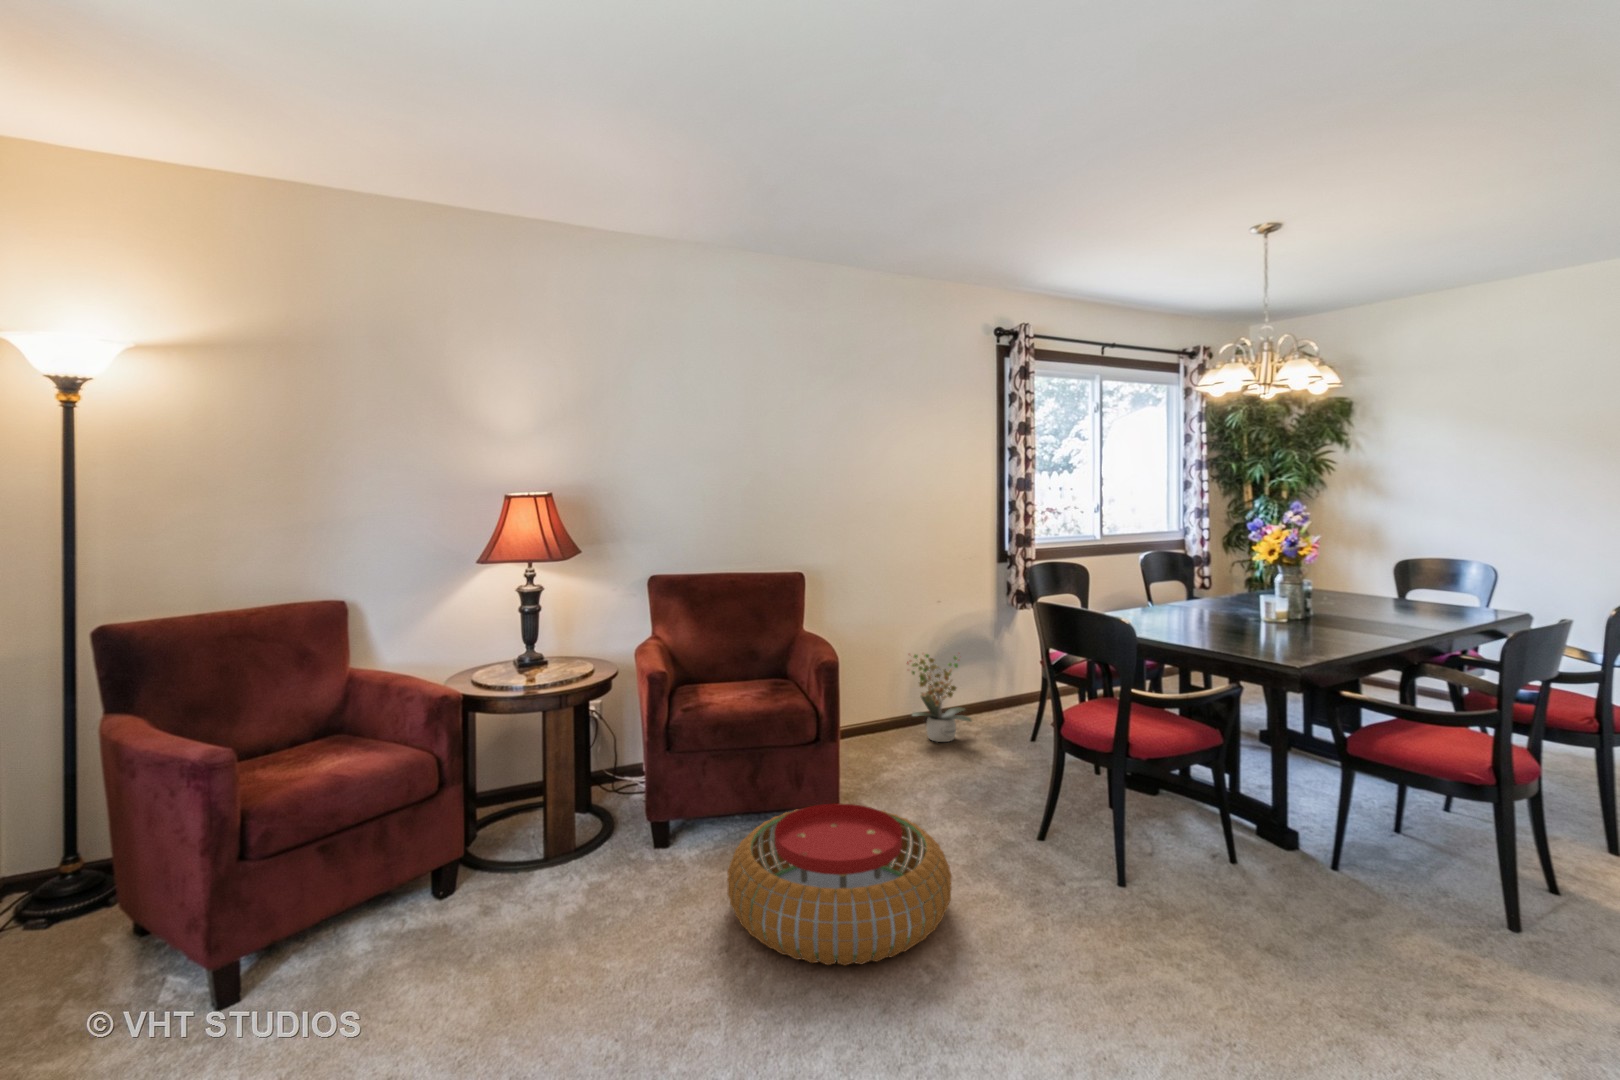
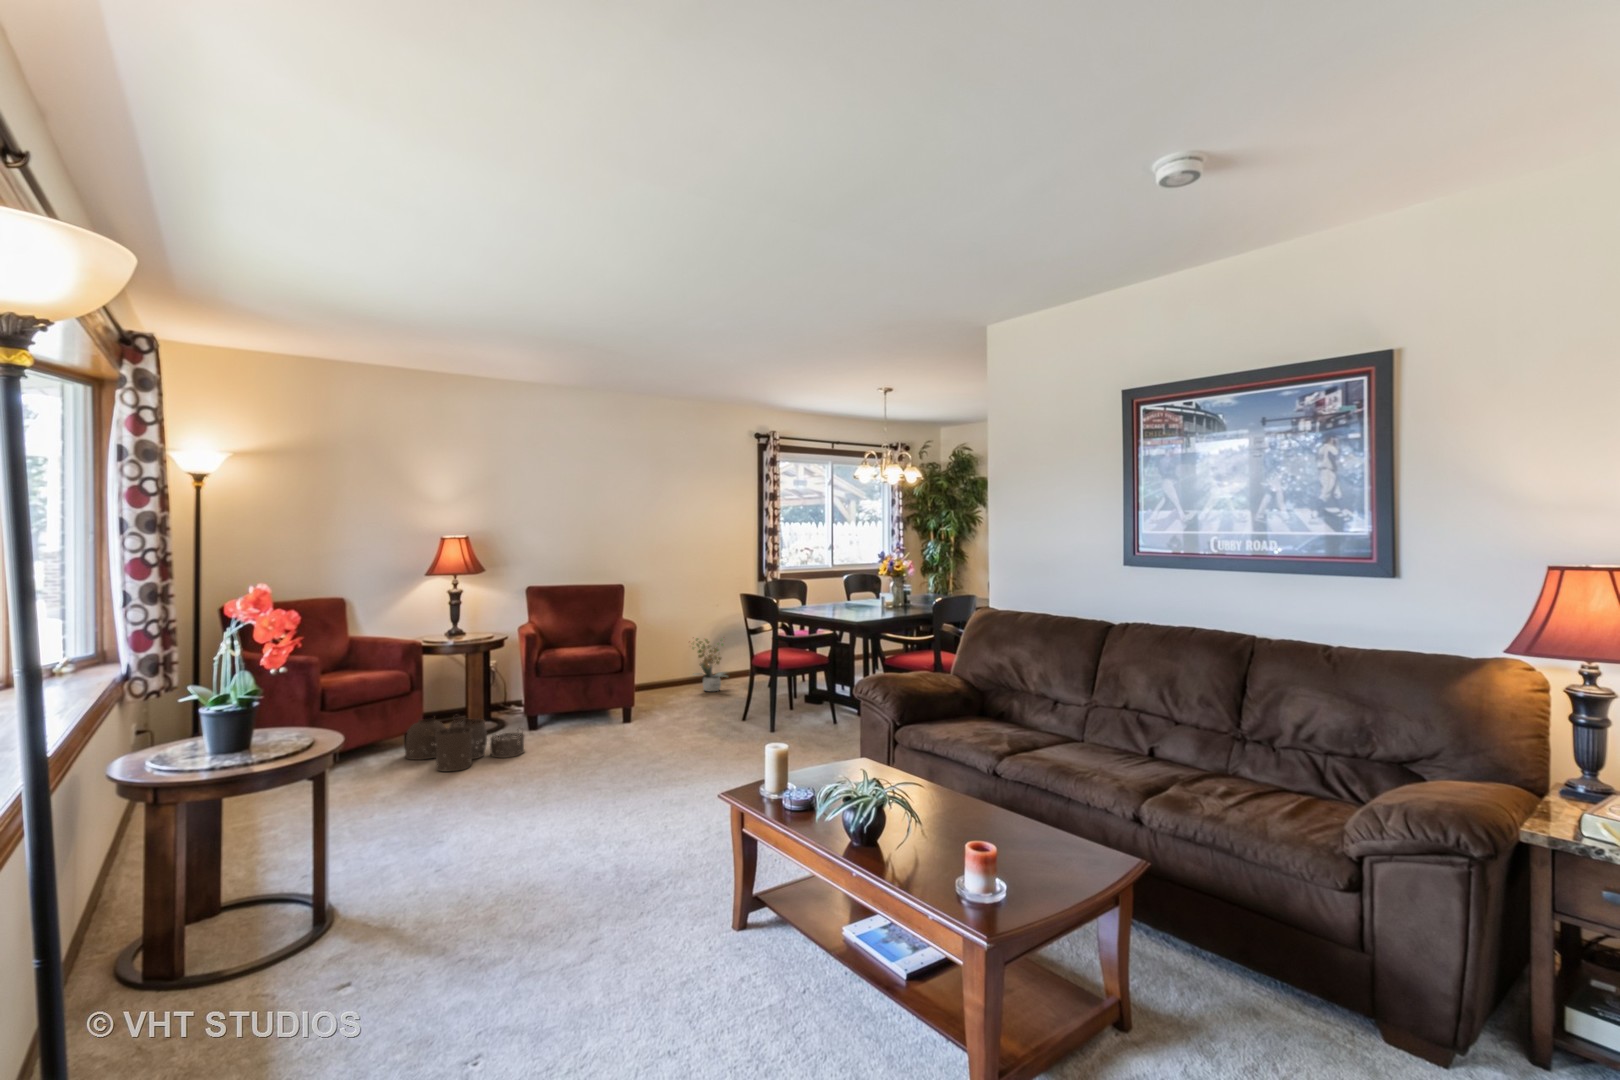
pouf: present [727,803,952,965] -> none [567,698,679,755]
woven basket: none [413,847,645,1013] -> present [405,716,524,771]

